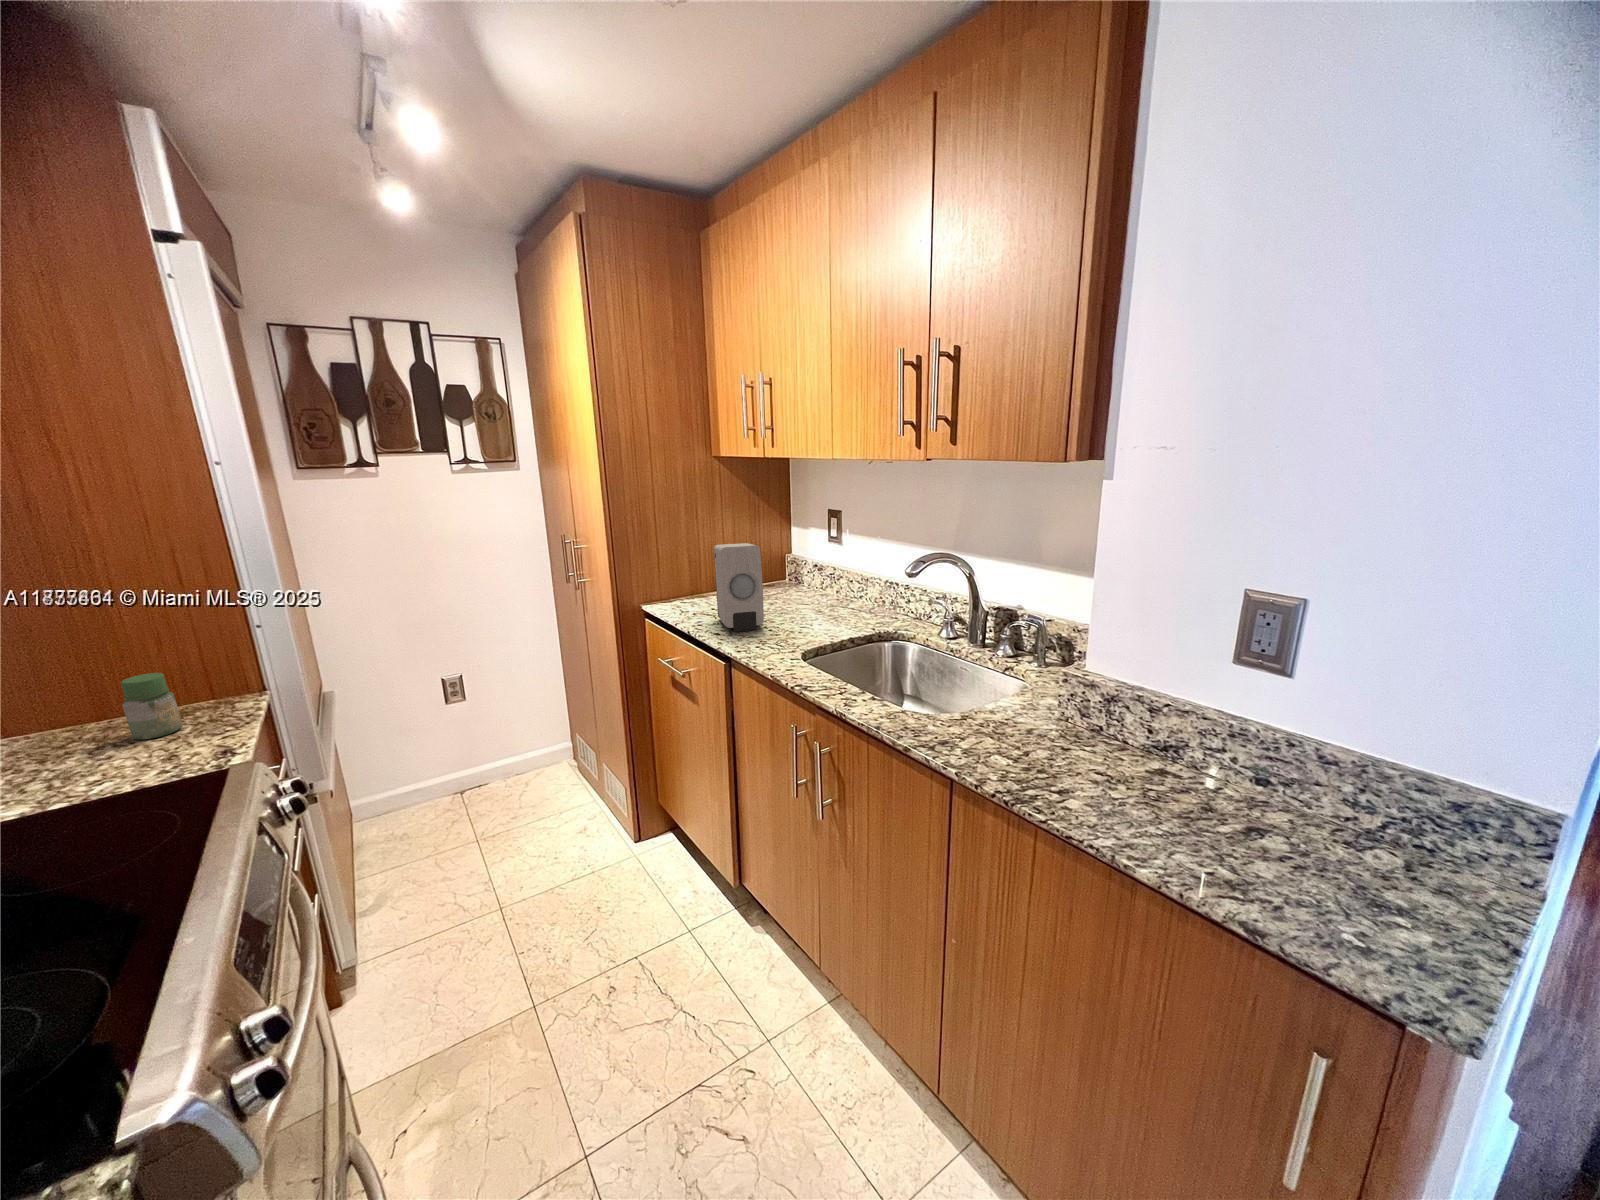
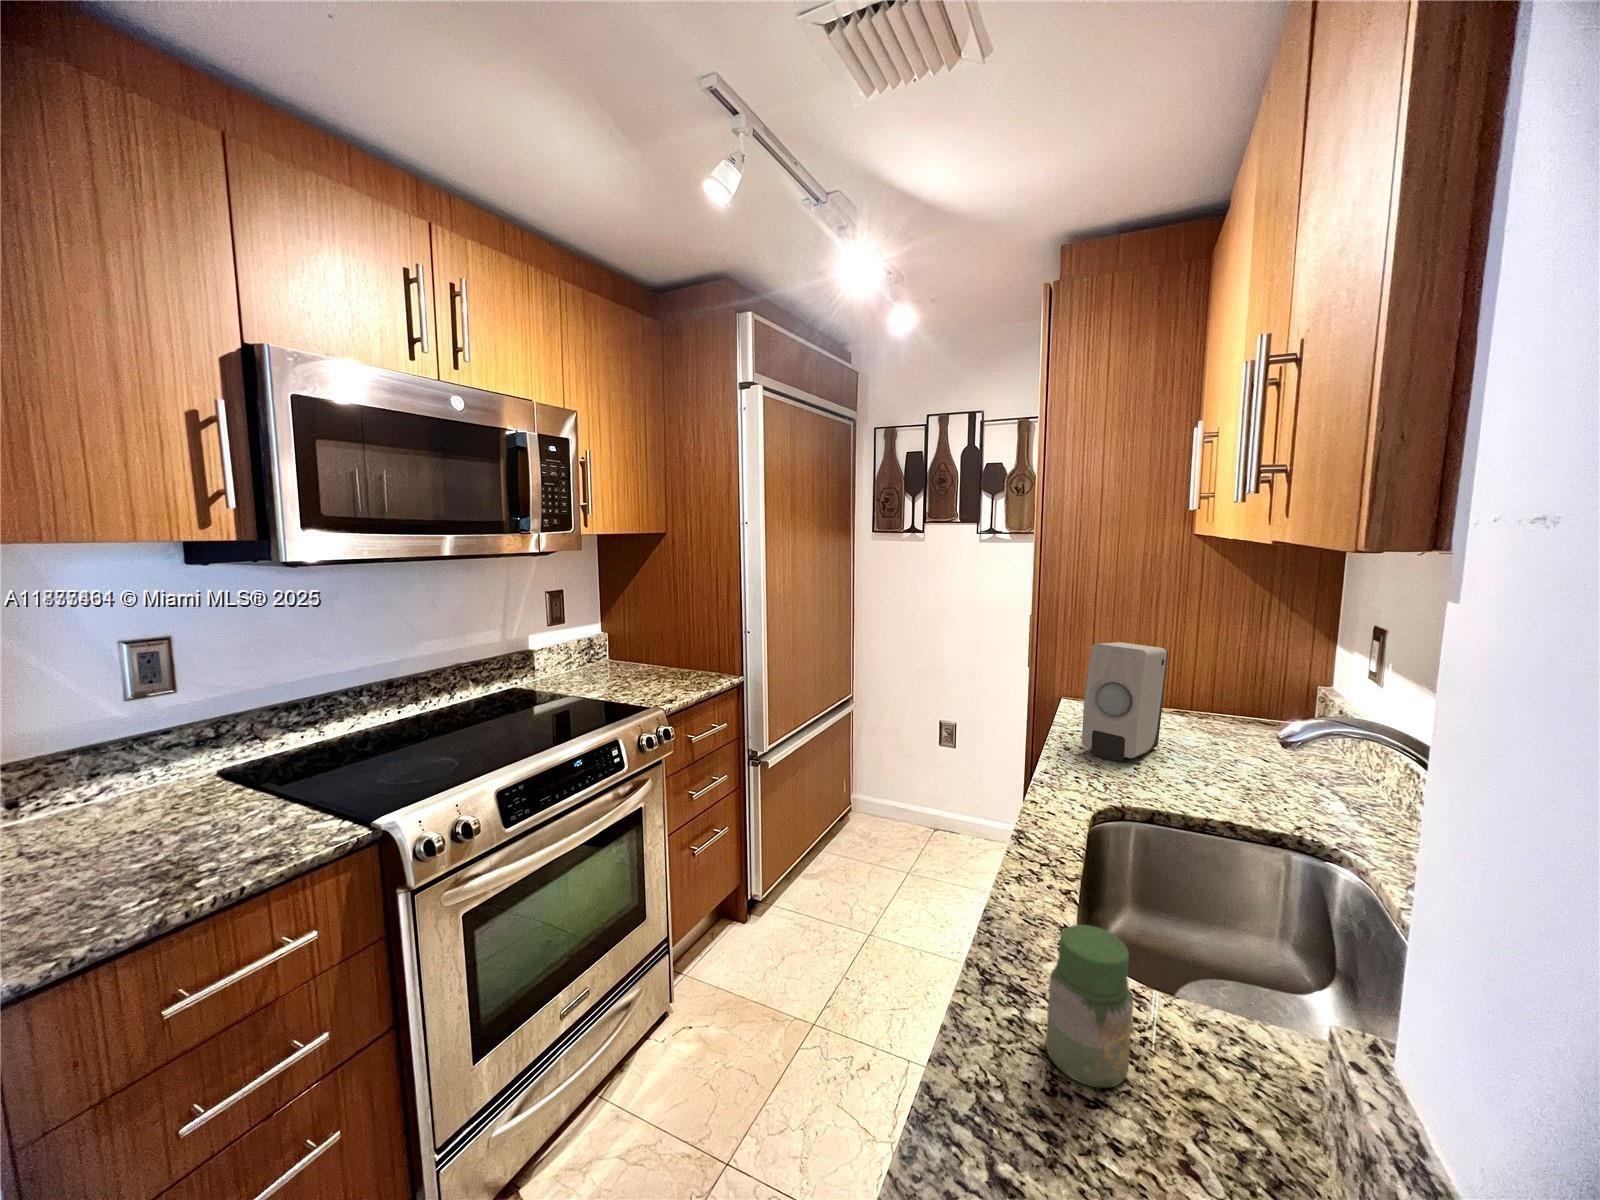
jar: present [121,673,182,740] -> present [1046,925,1133,1088]

